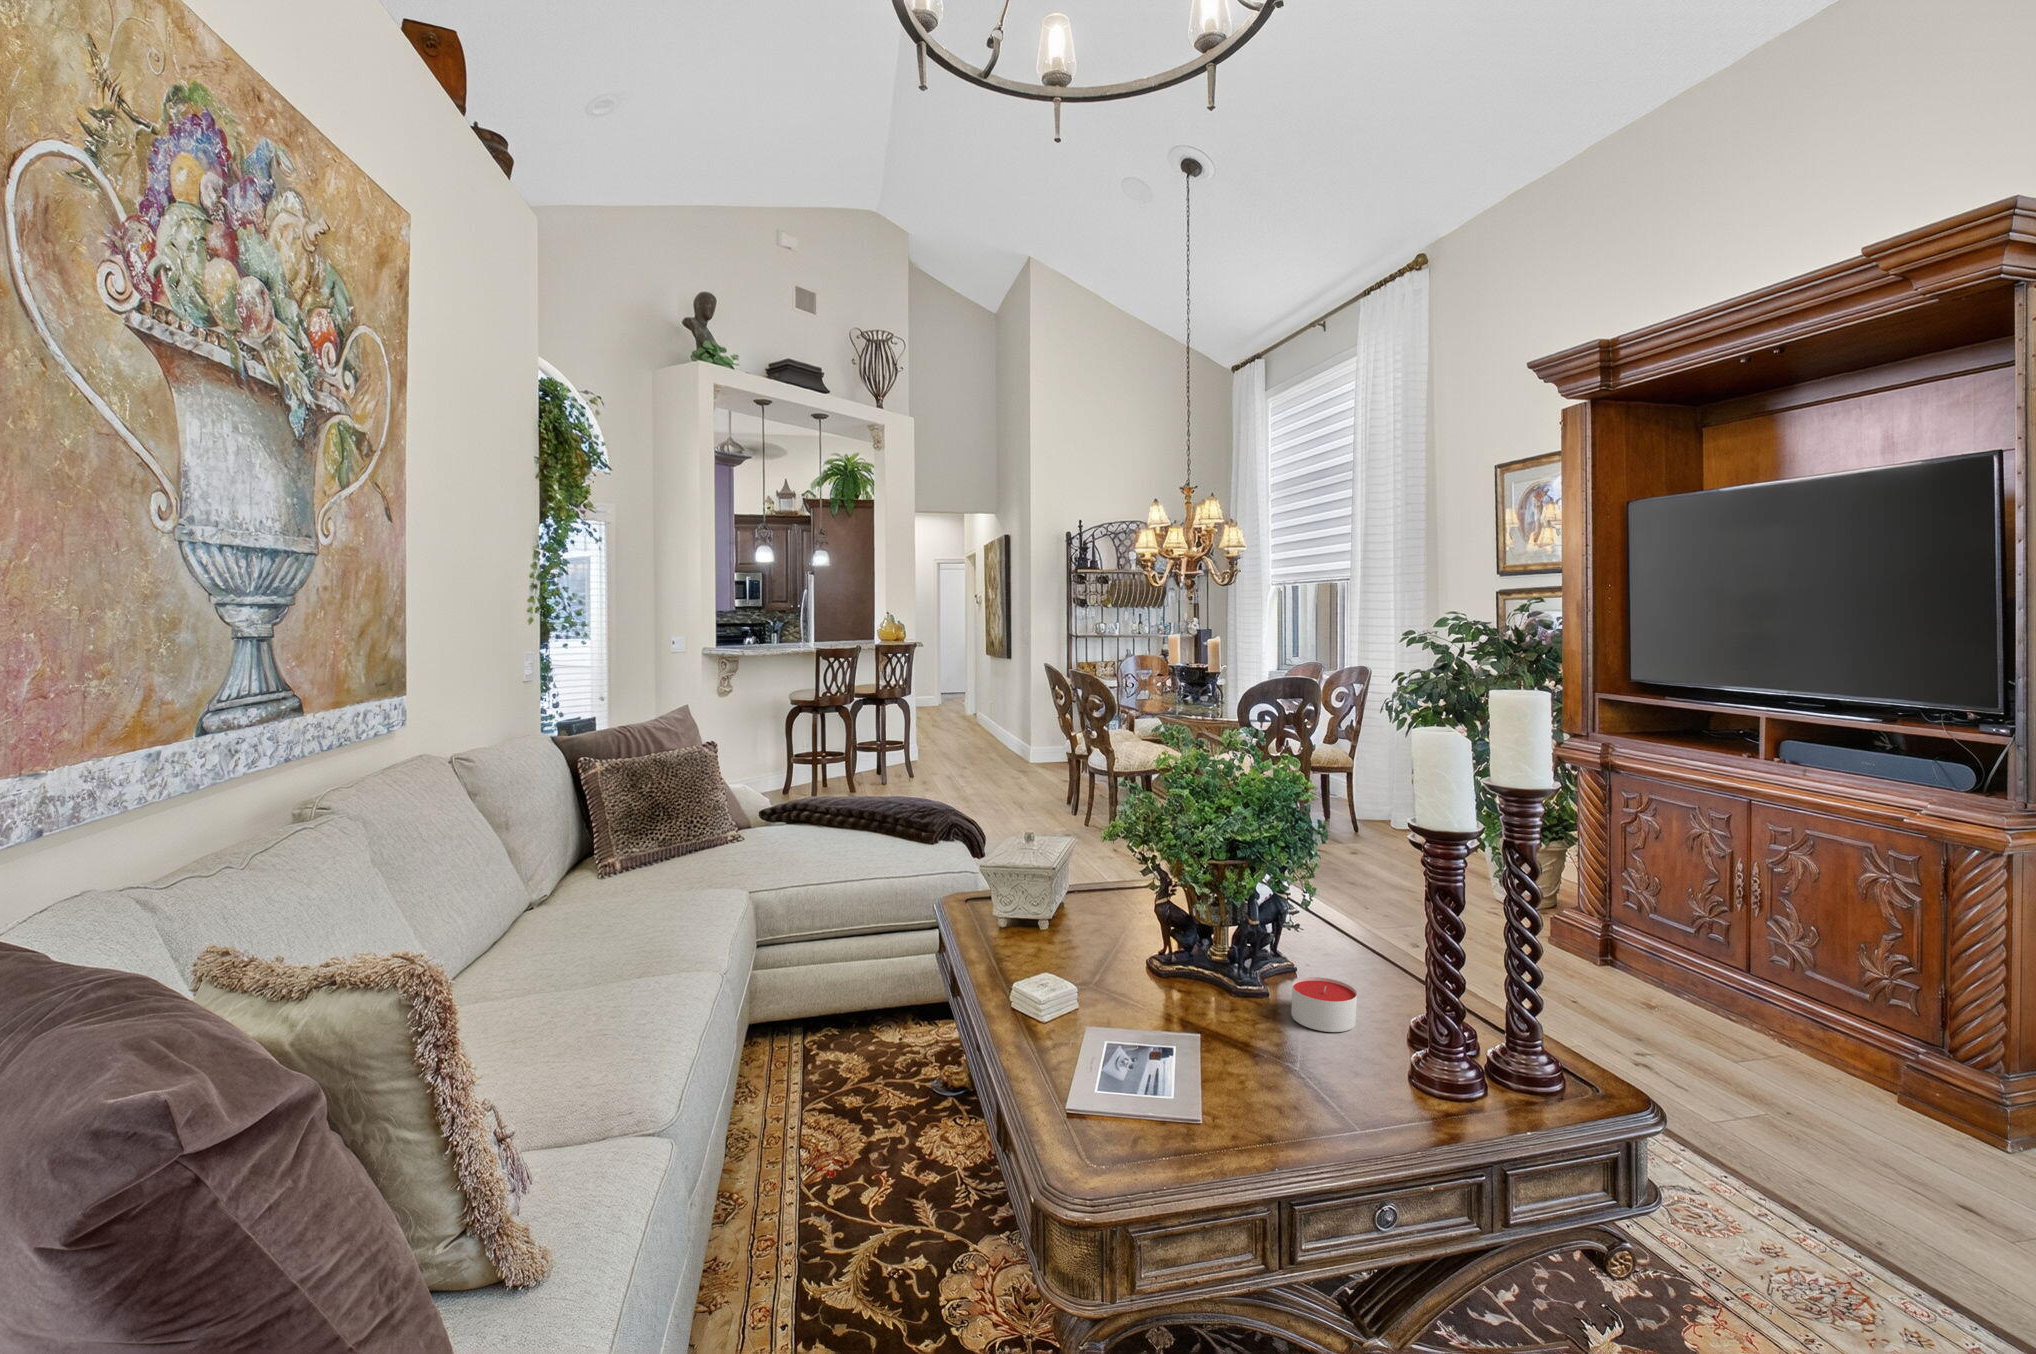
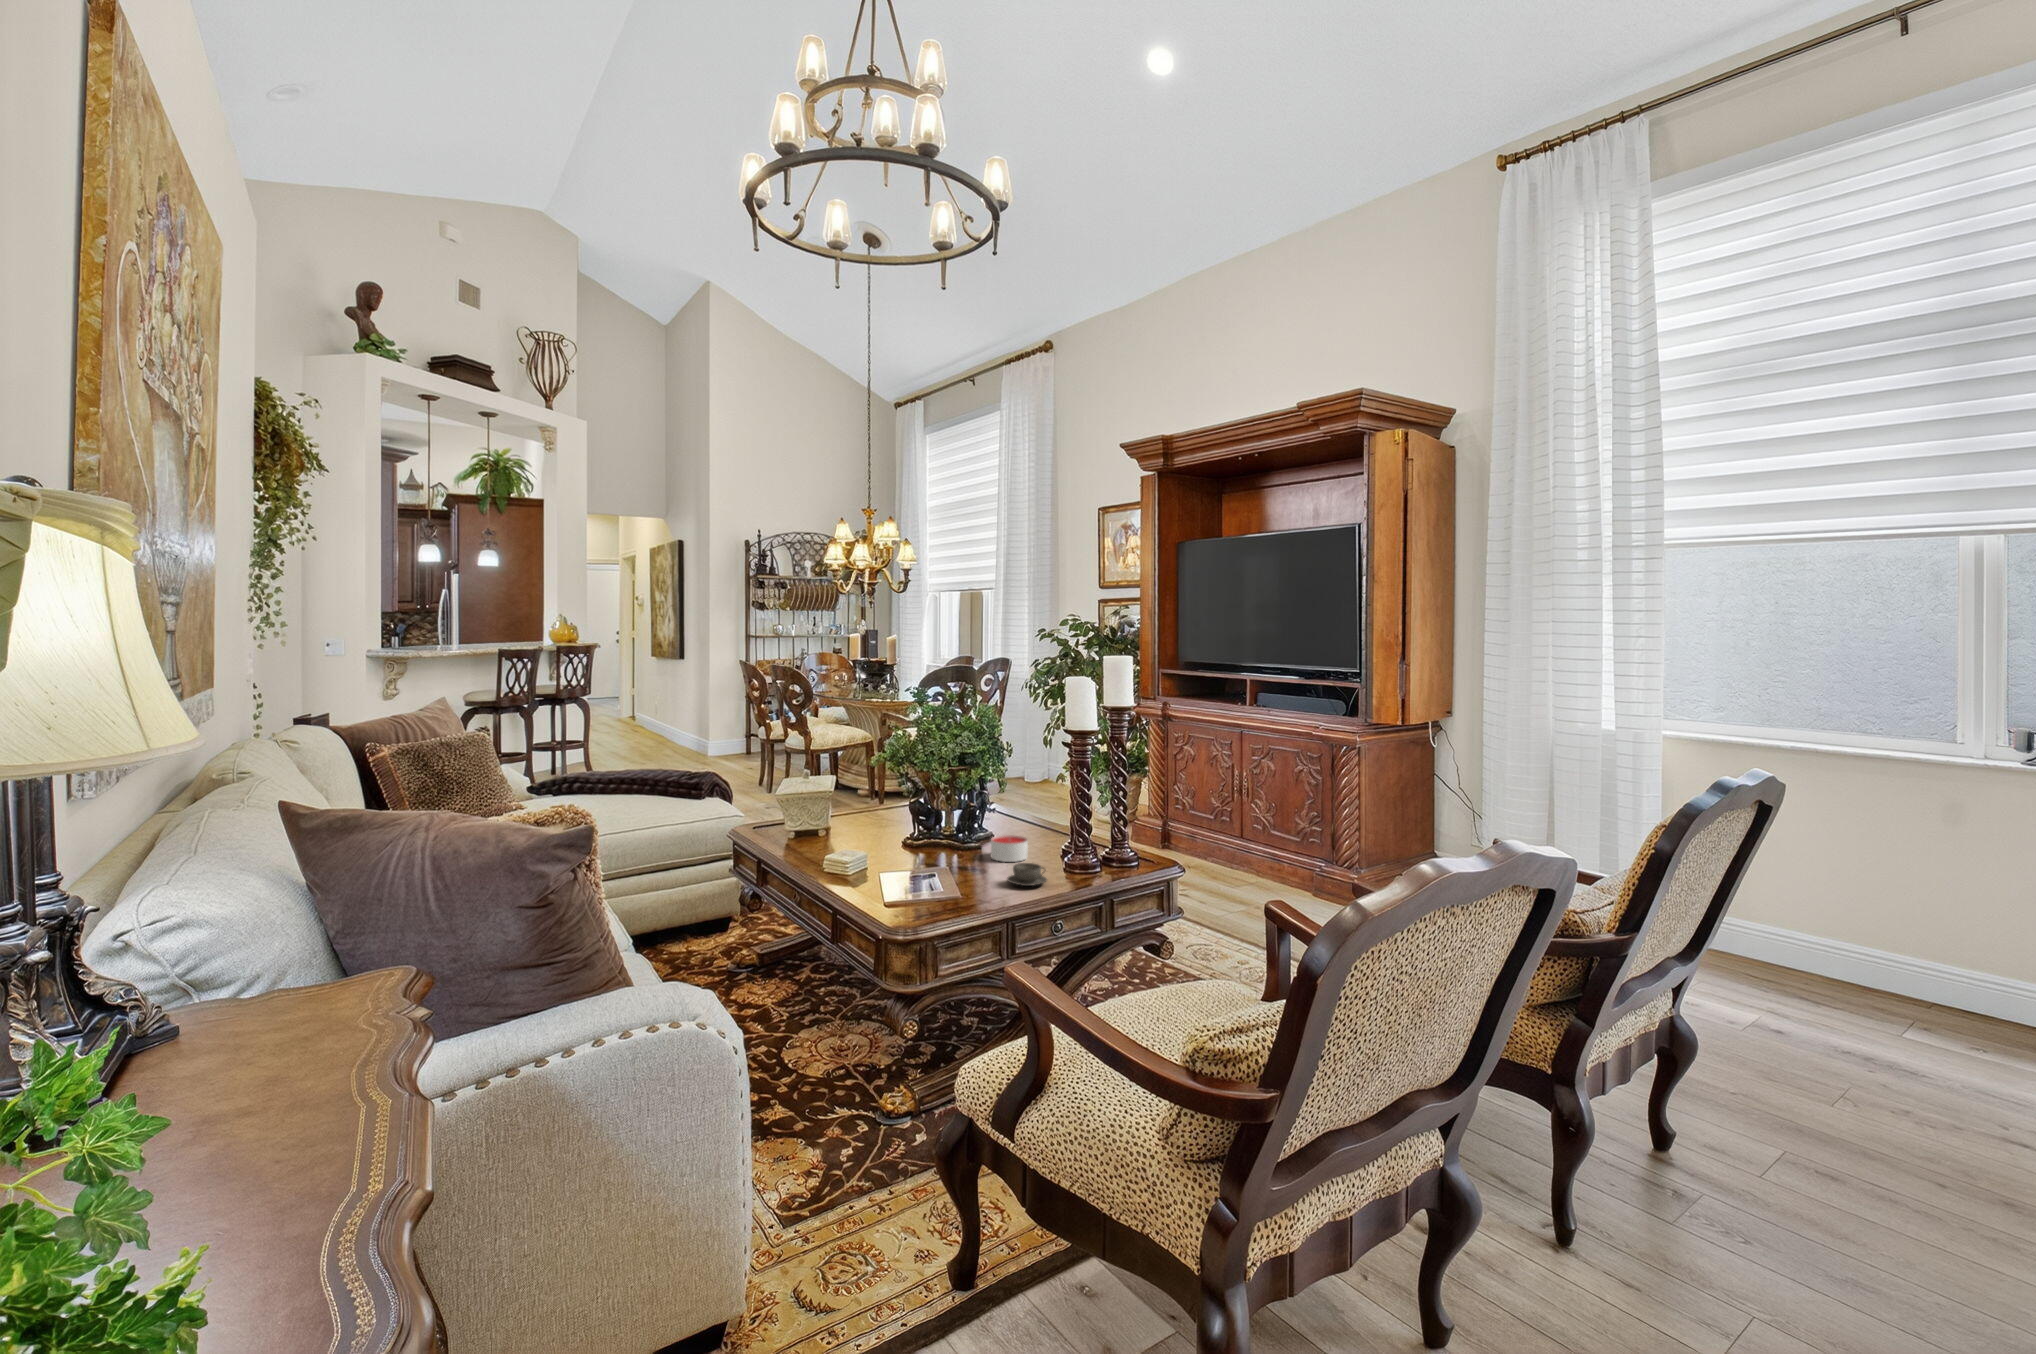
teacup: none [1308,1056,1385,1110] -> present [1007,863,1047,886]

